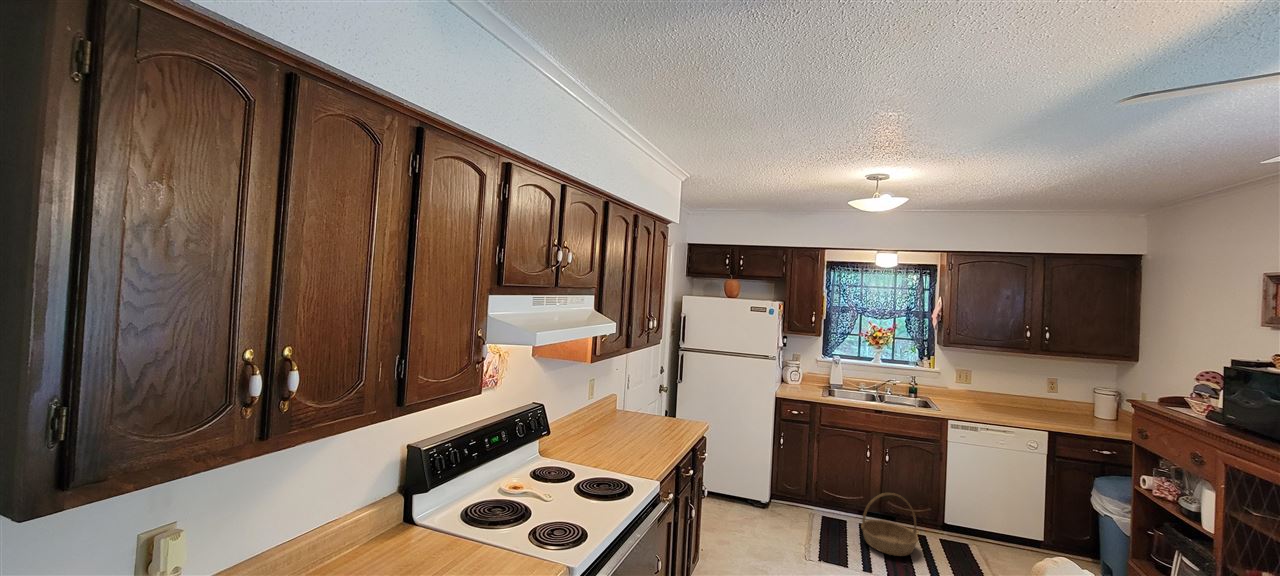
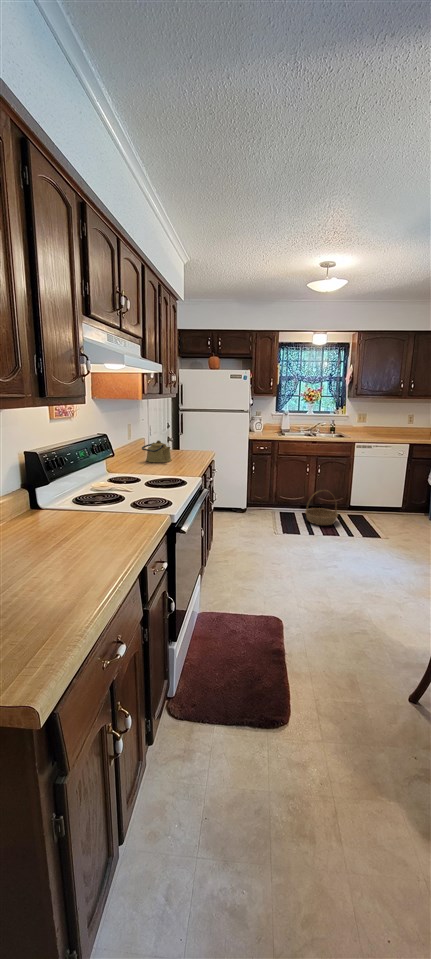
kettle: none [598,409,637,441] -> present [142,440,171,462]

